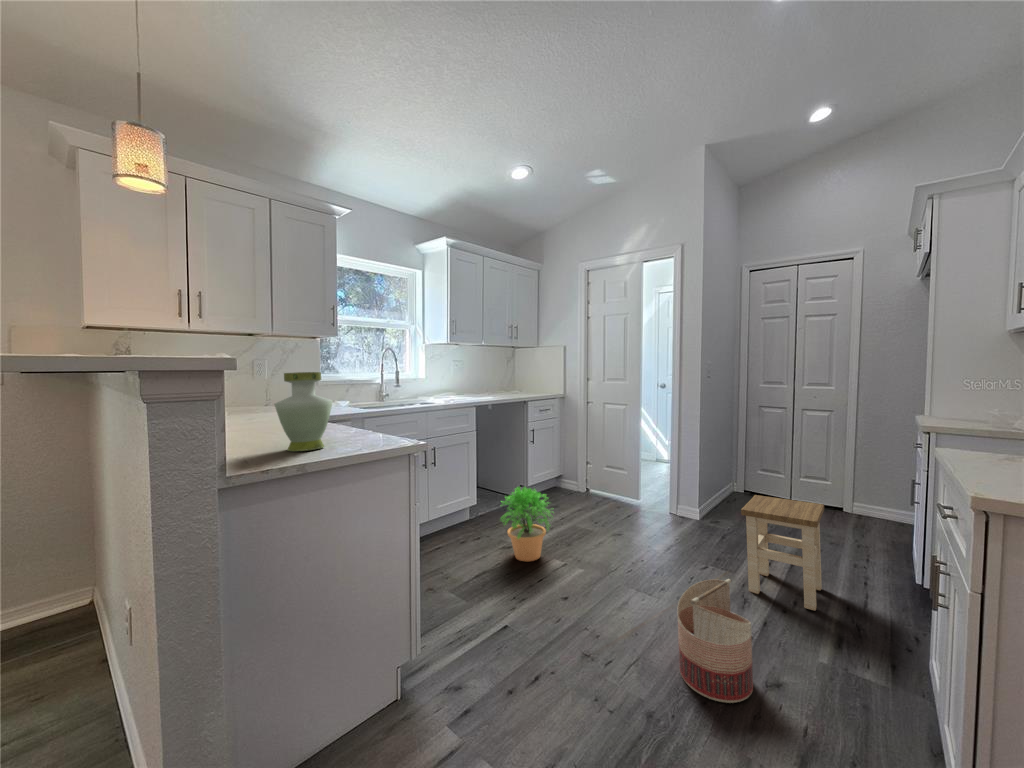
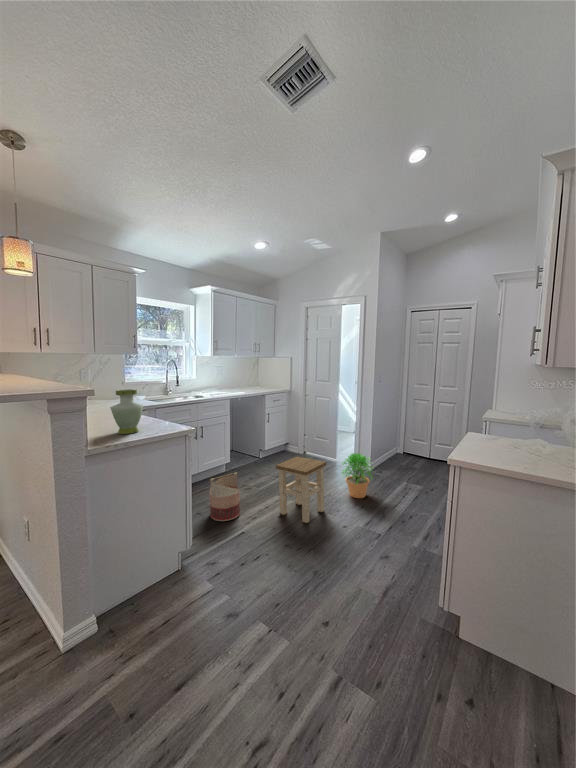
potted plant: present [501,487,550,561] -> present [342,453,372,498]
stool: present [741,495,824,611] -> present [276,456,326,523]
basket: present [677,579,753,703] -> present [210,472,240,521]

